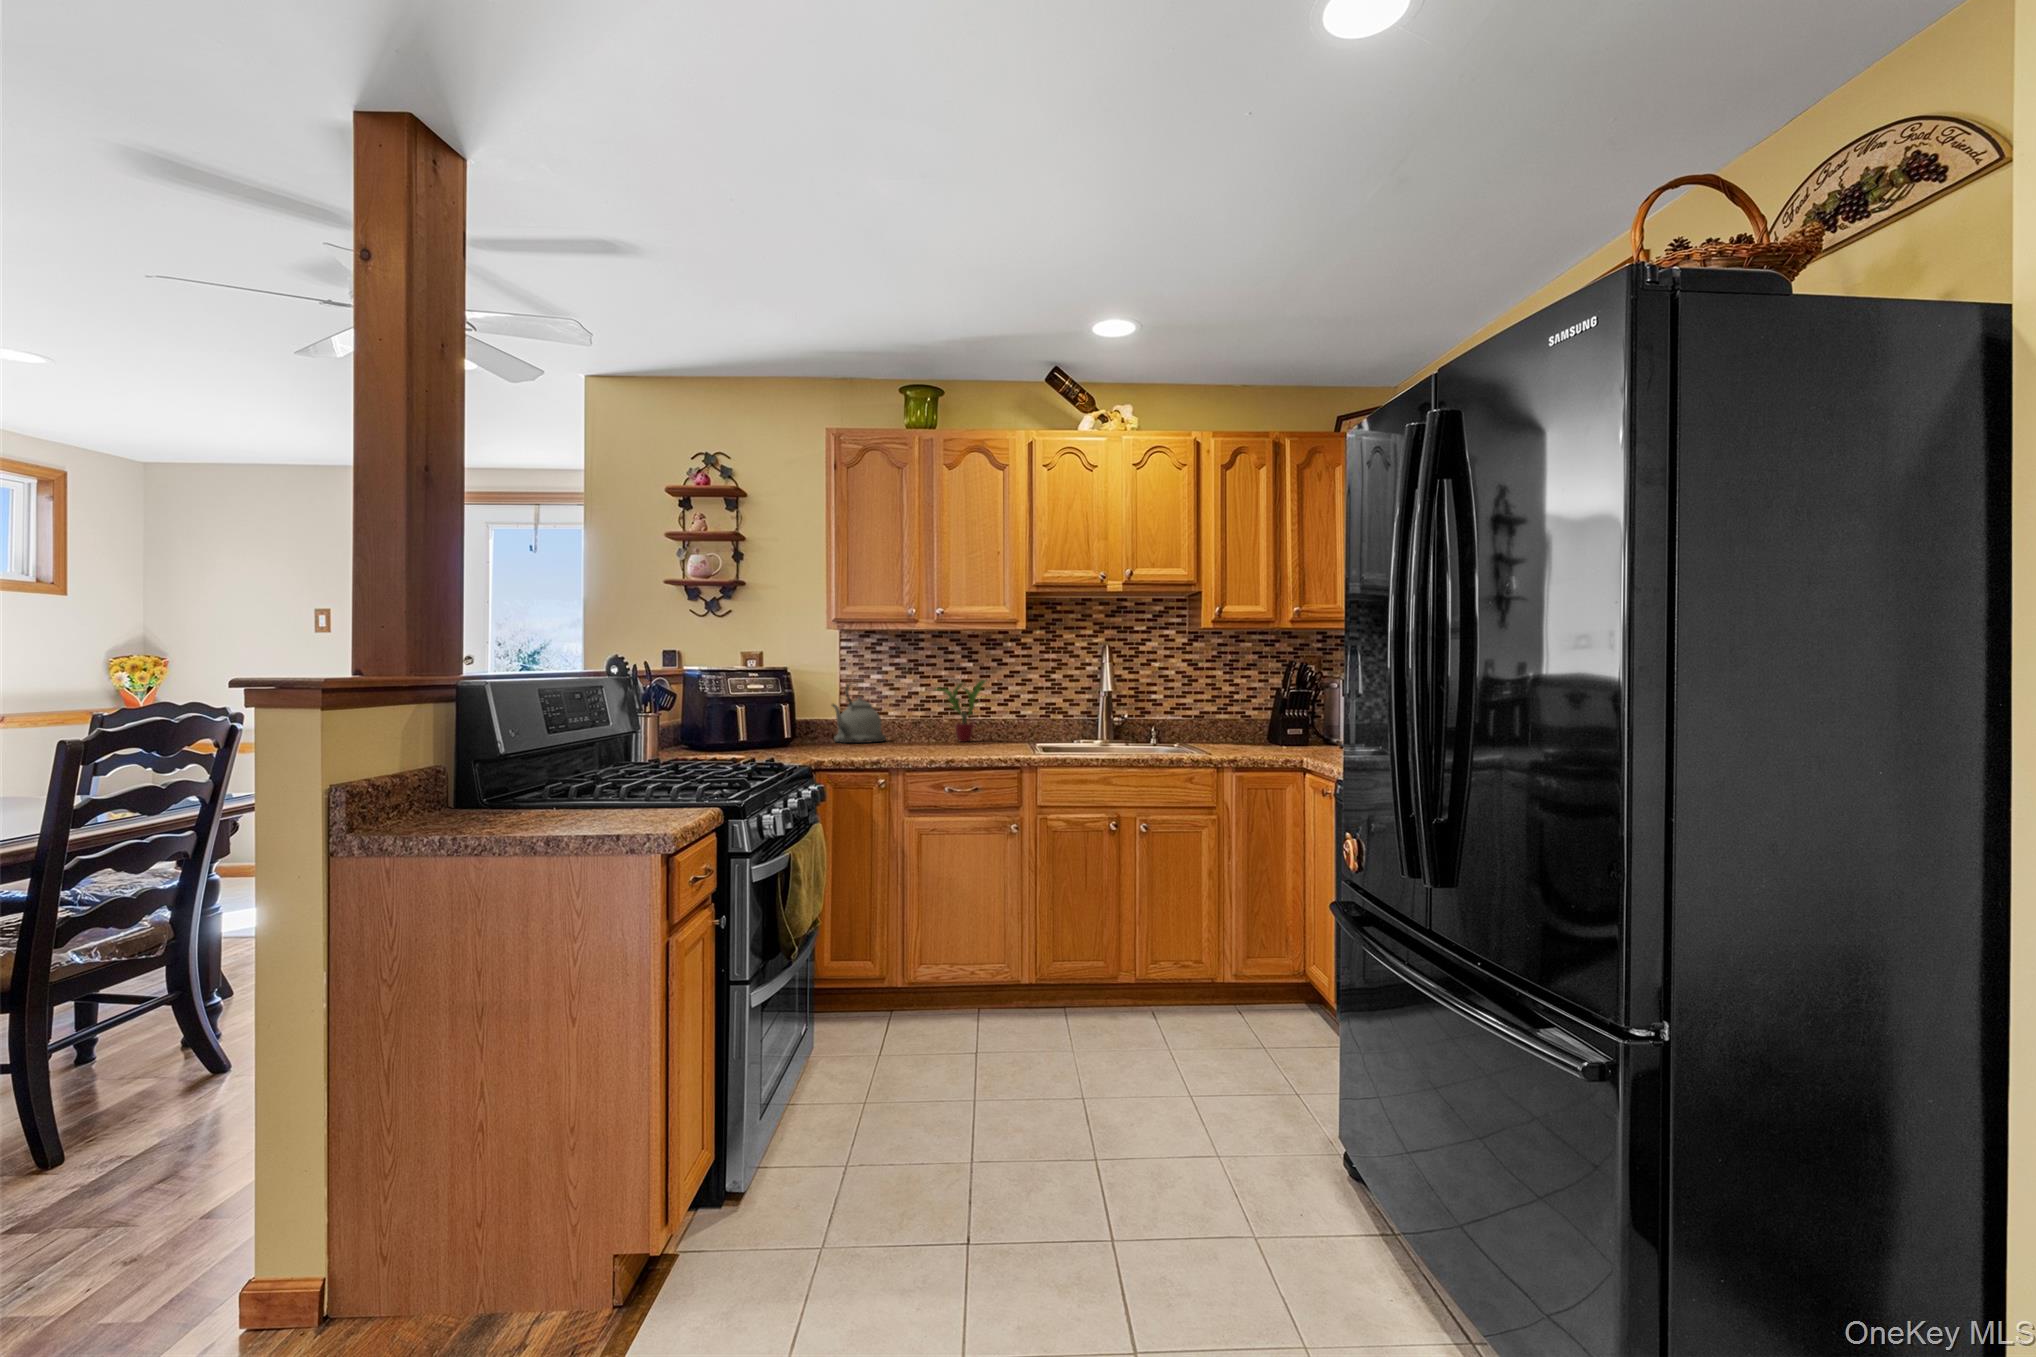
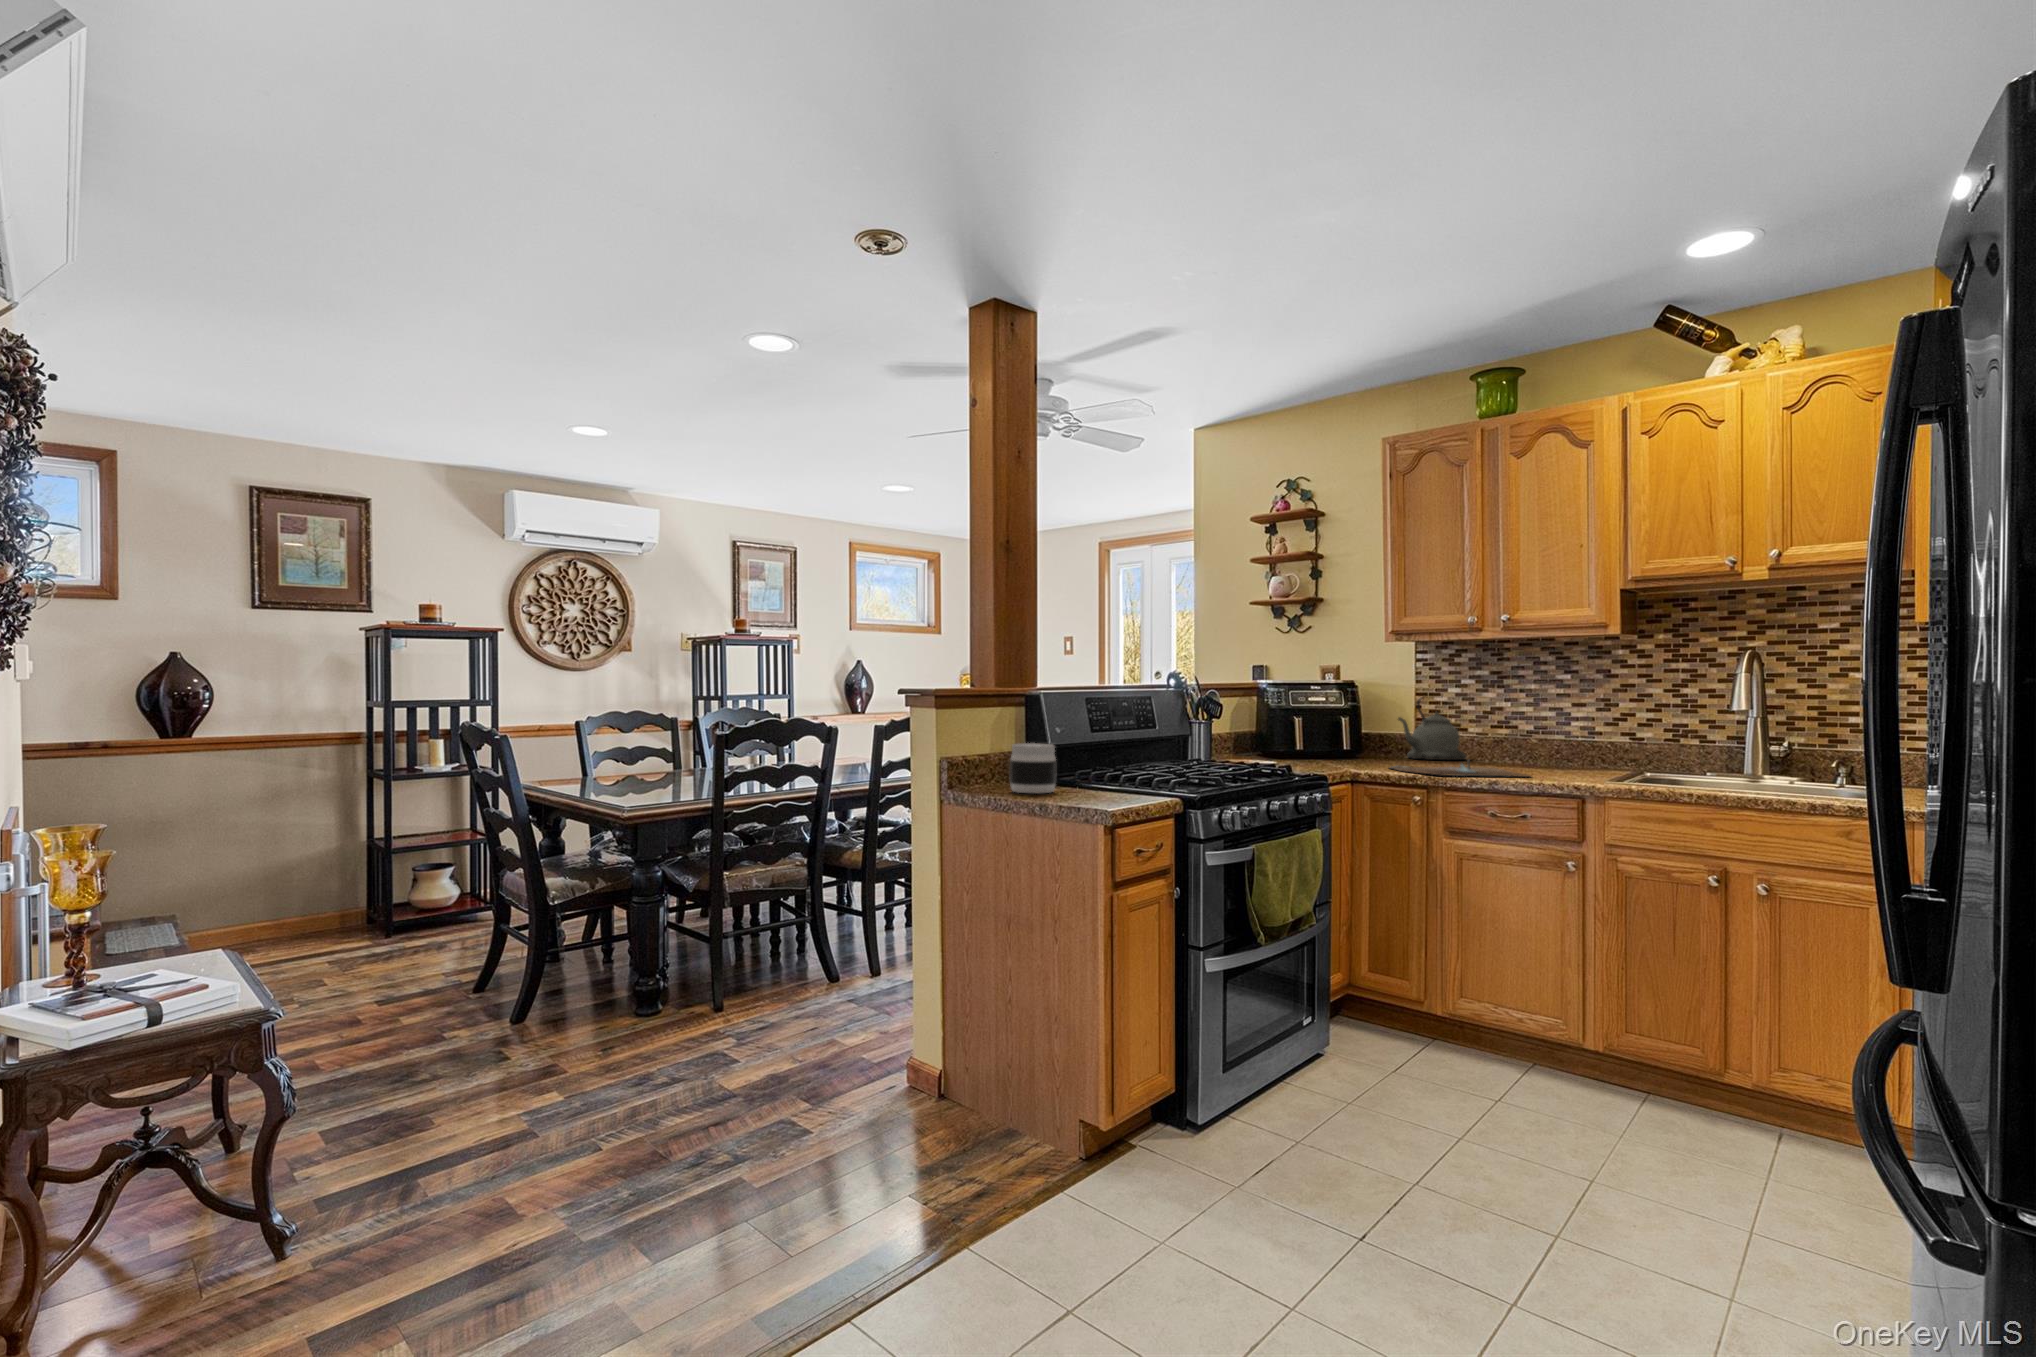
potted plant: present [936,680,986,742] -> none [1515,692,1608,766]
cutting board: none [856,742,985,760] -> present [1389,760,1530,777]
jar: none [563,762,630,831] -> present [1010,743,1056,793]

